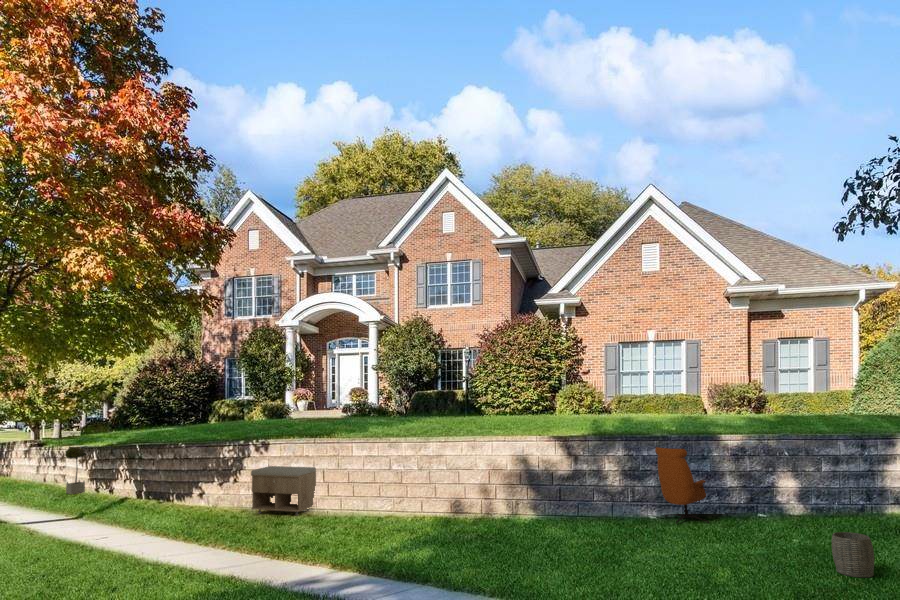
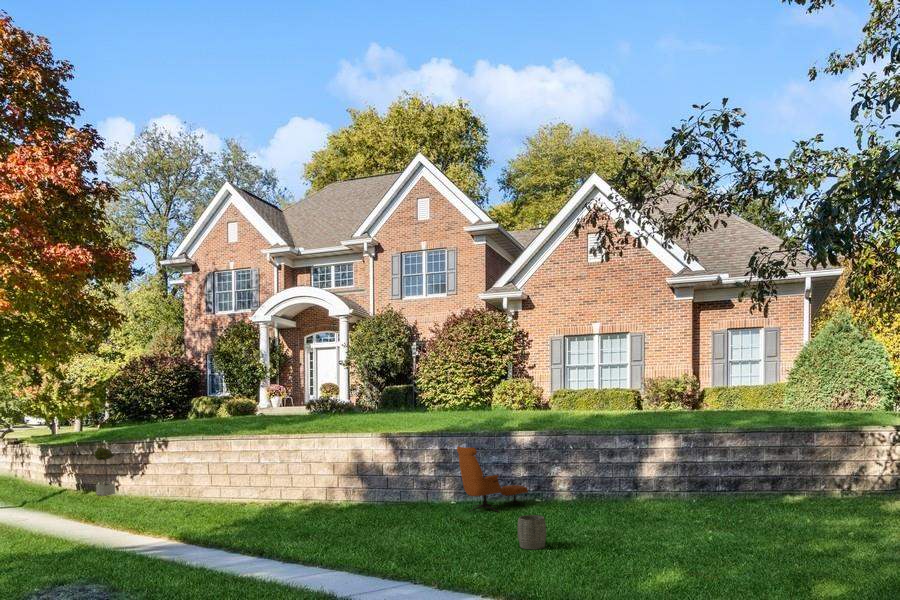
potted tree: present [65,446,86,494] -> present [94,448,115,496]
storage bench: present [251,466,316,515] -> none [146,460,203,502]

